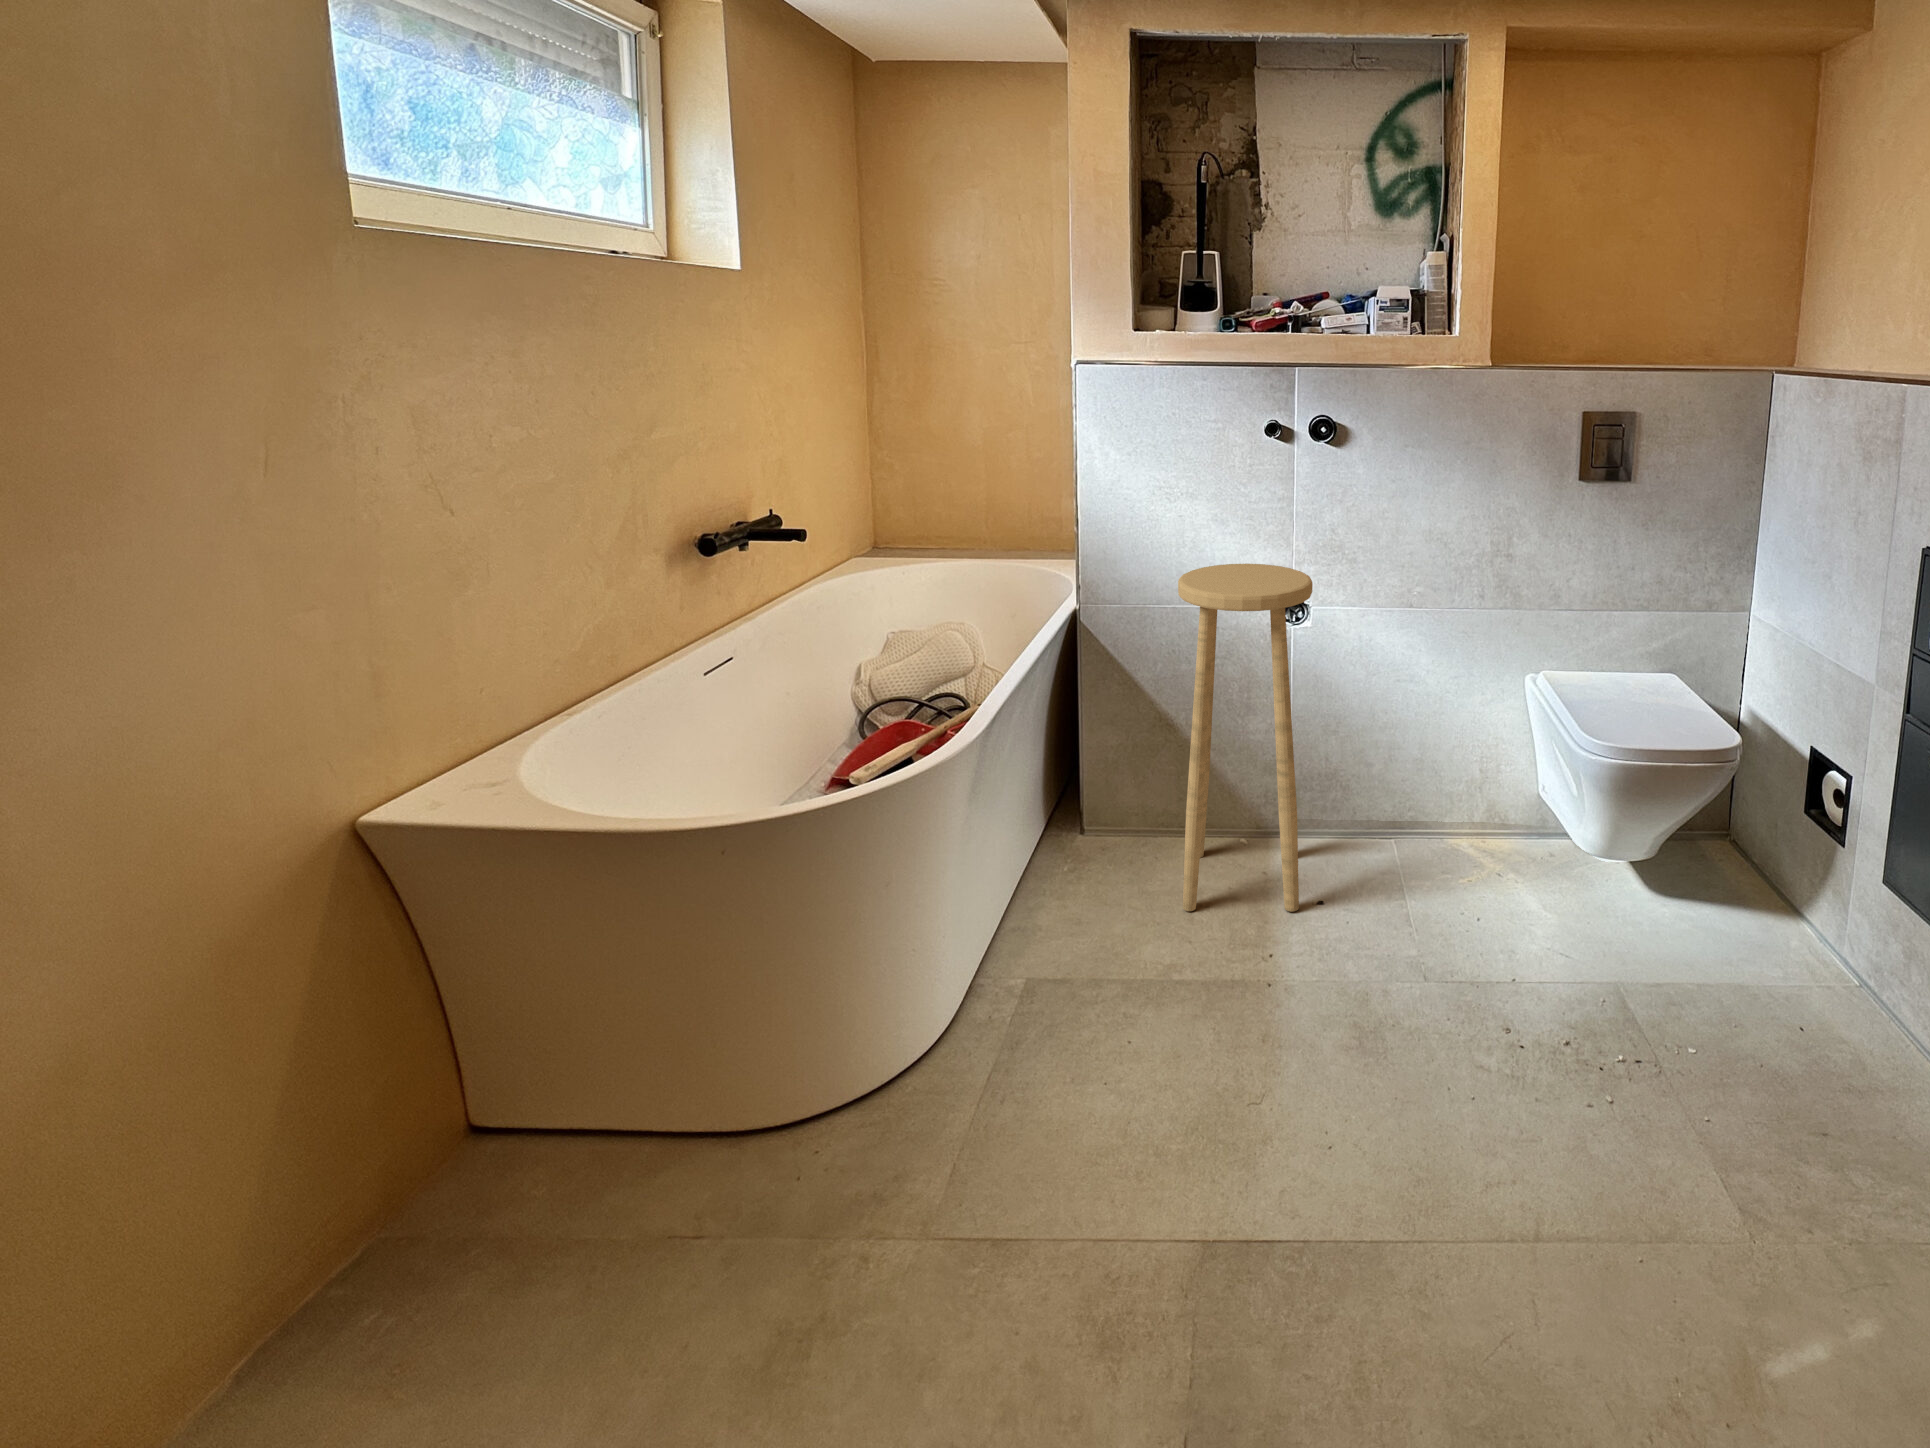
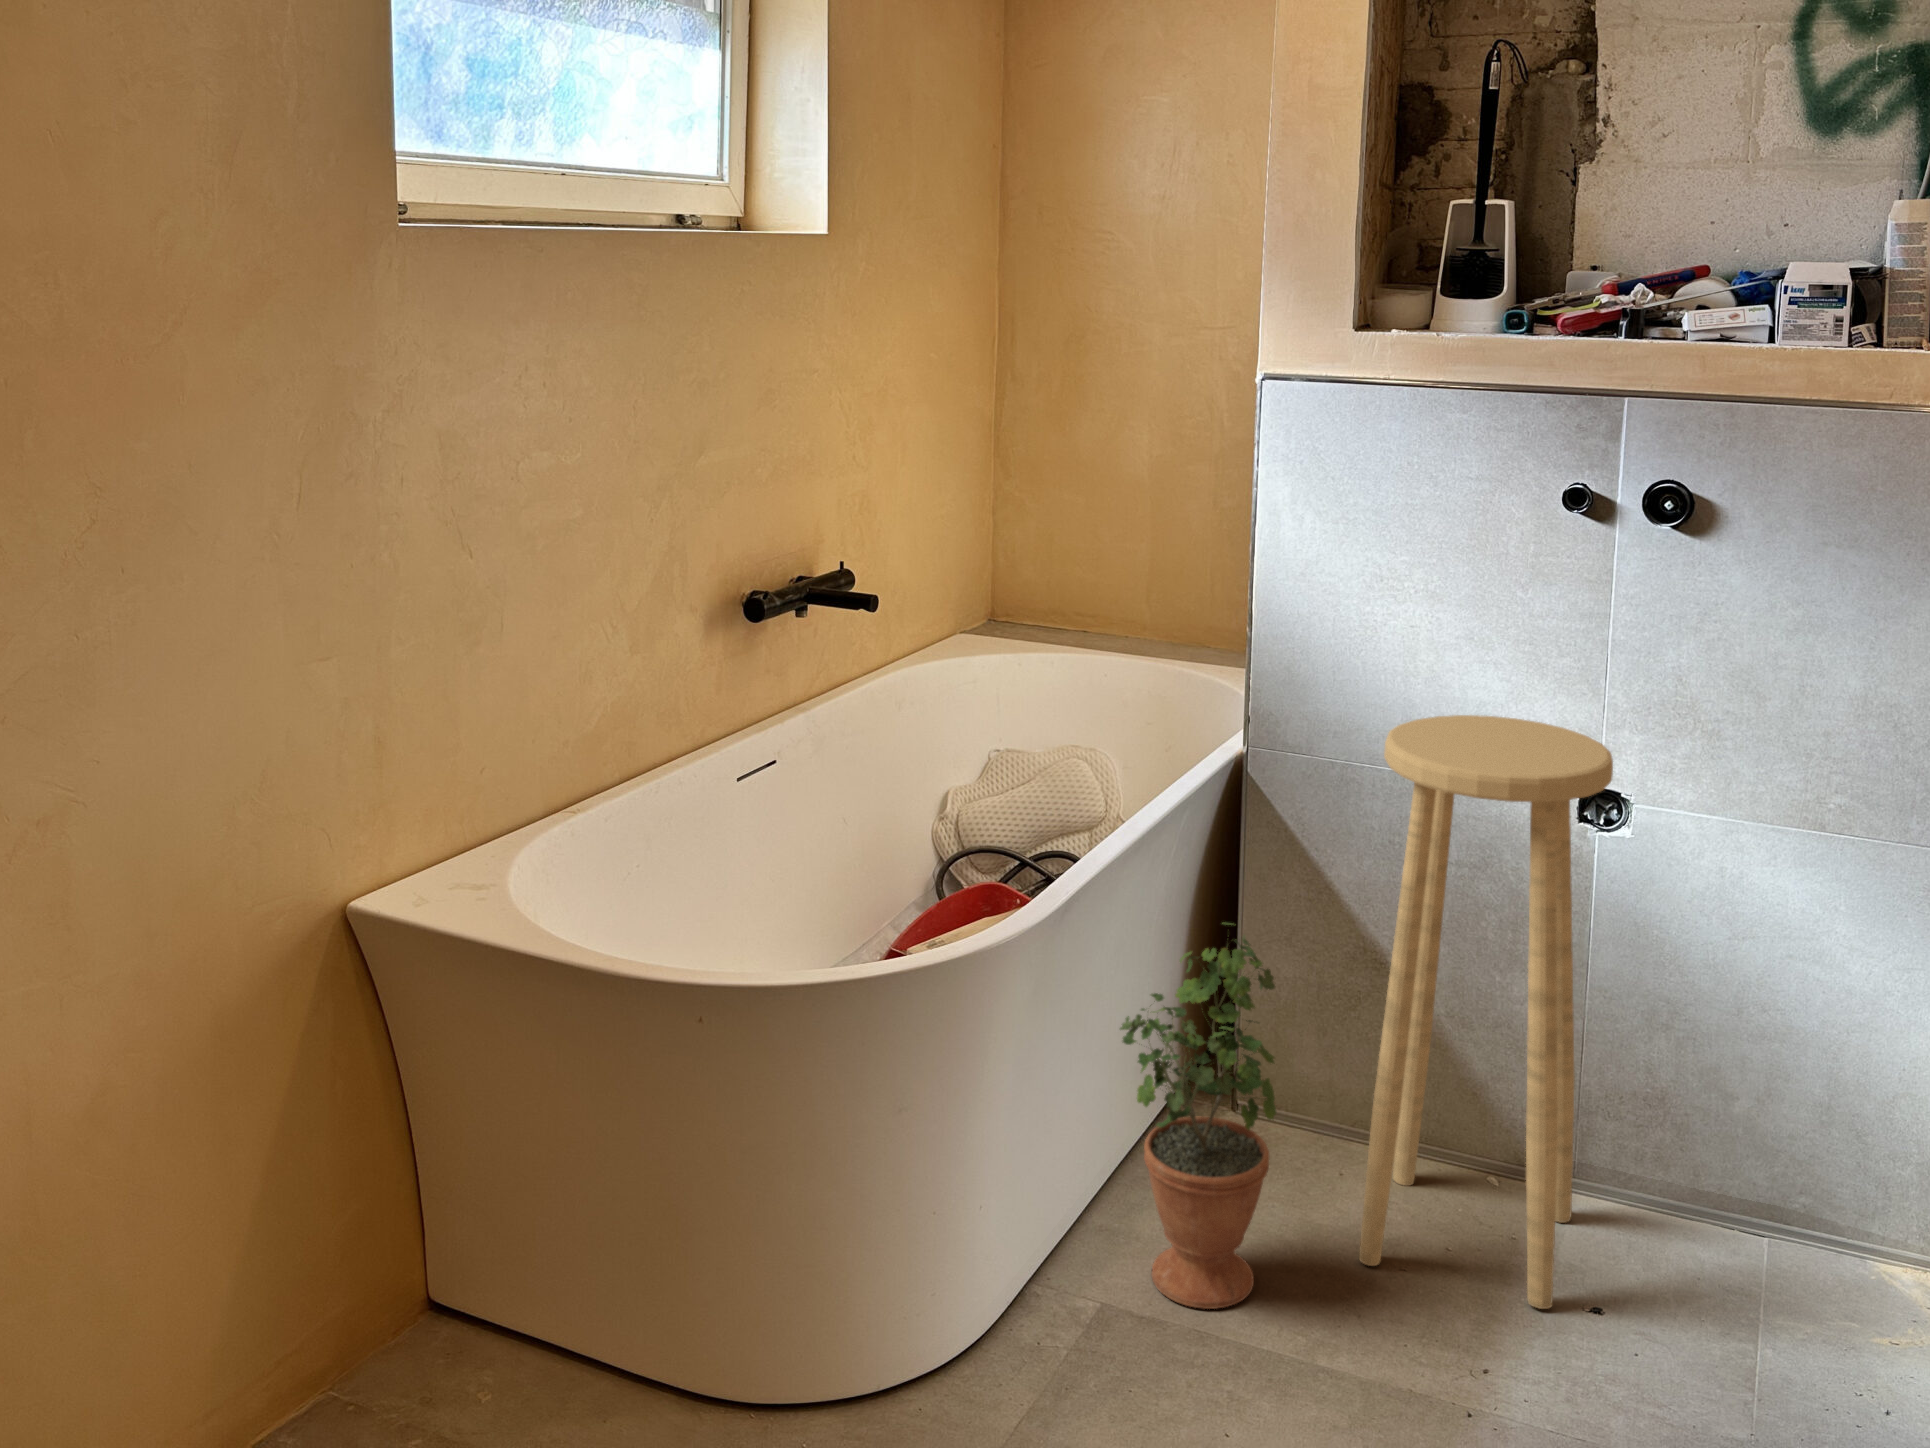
potted plant: none [1026,713,1131,966] -> present [1120,923,1277,1309]

